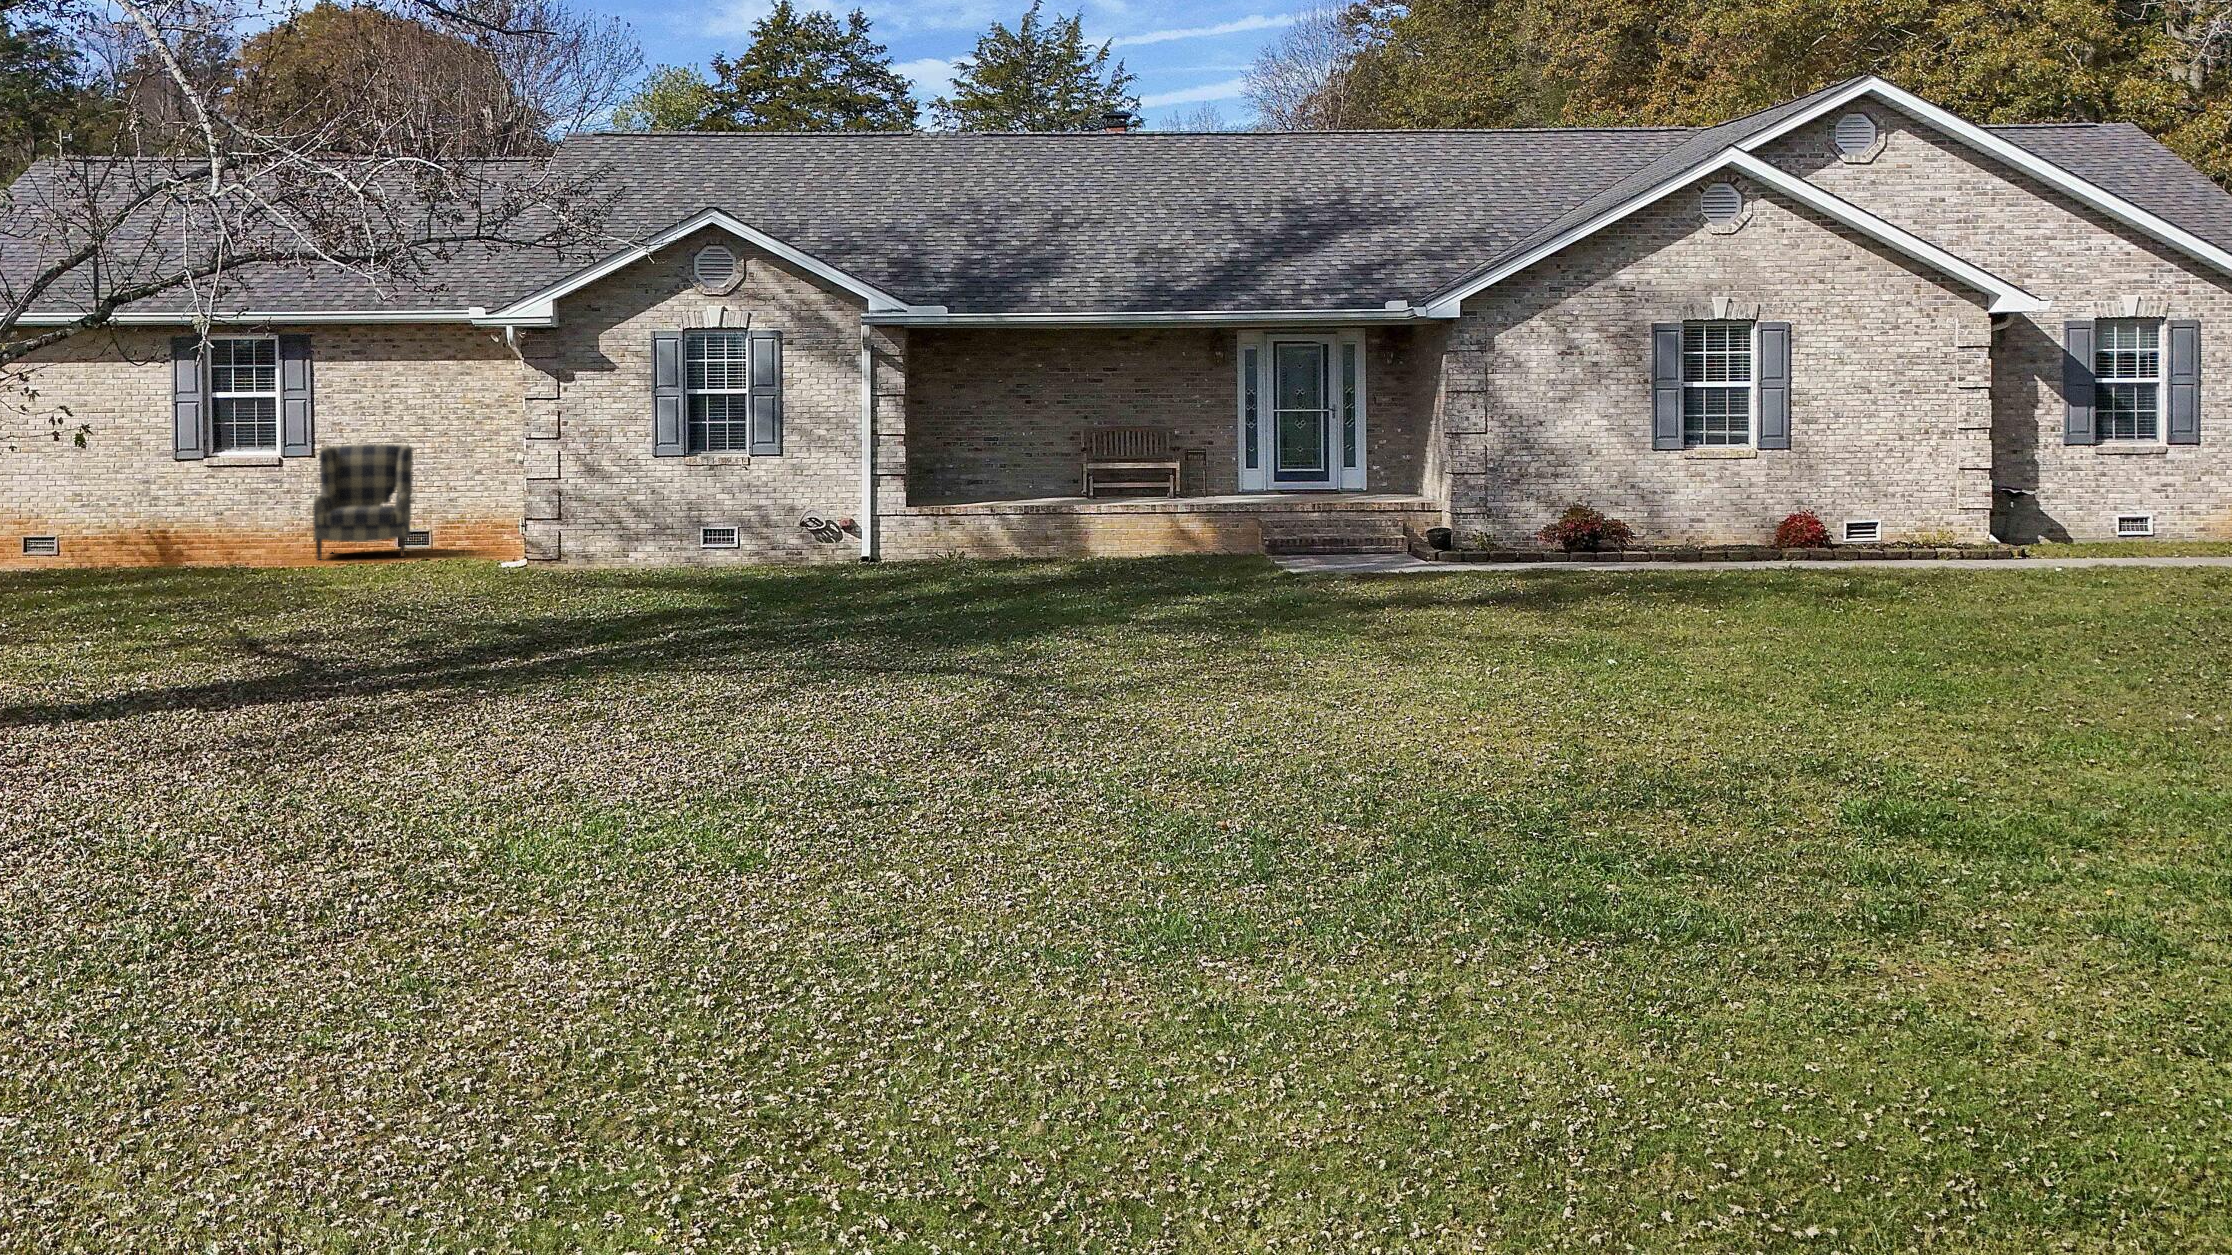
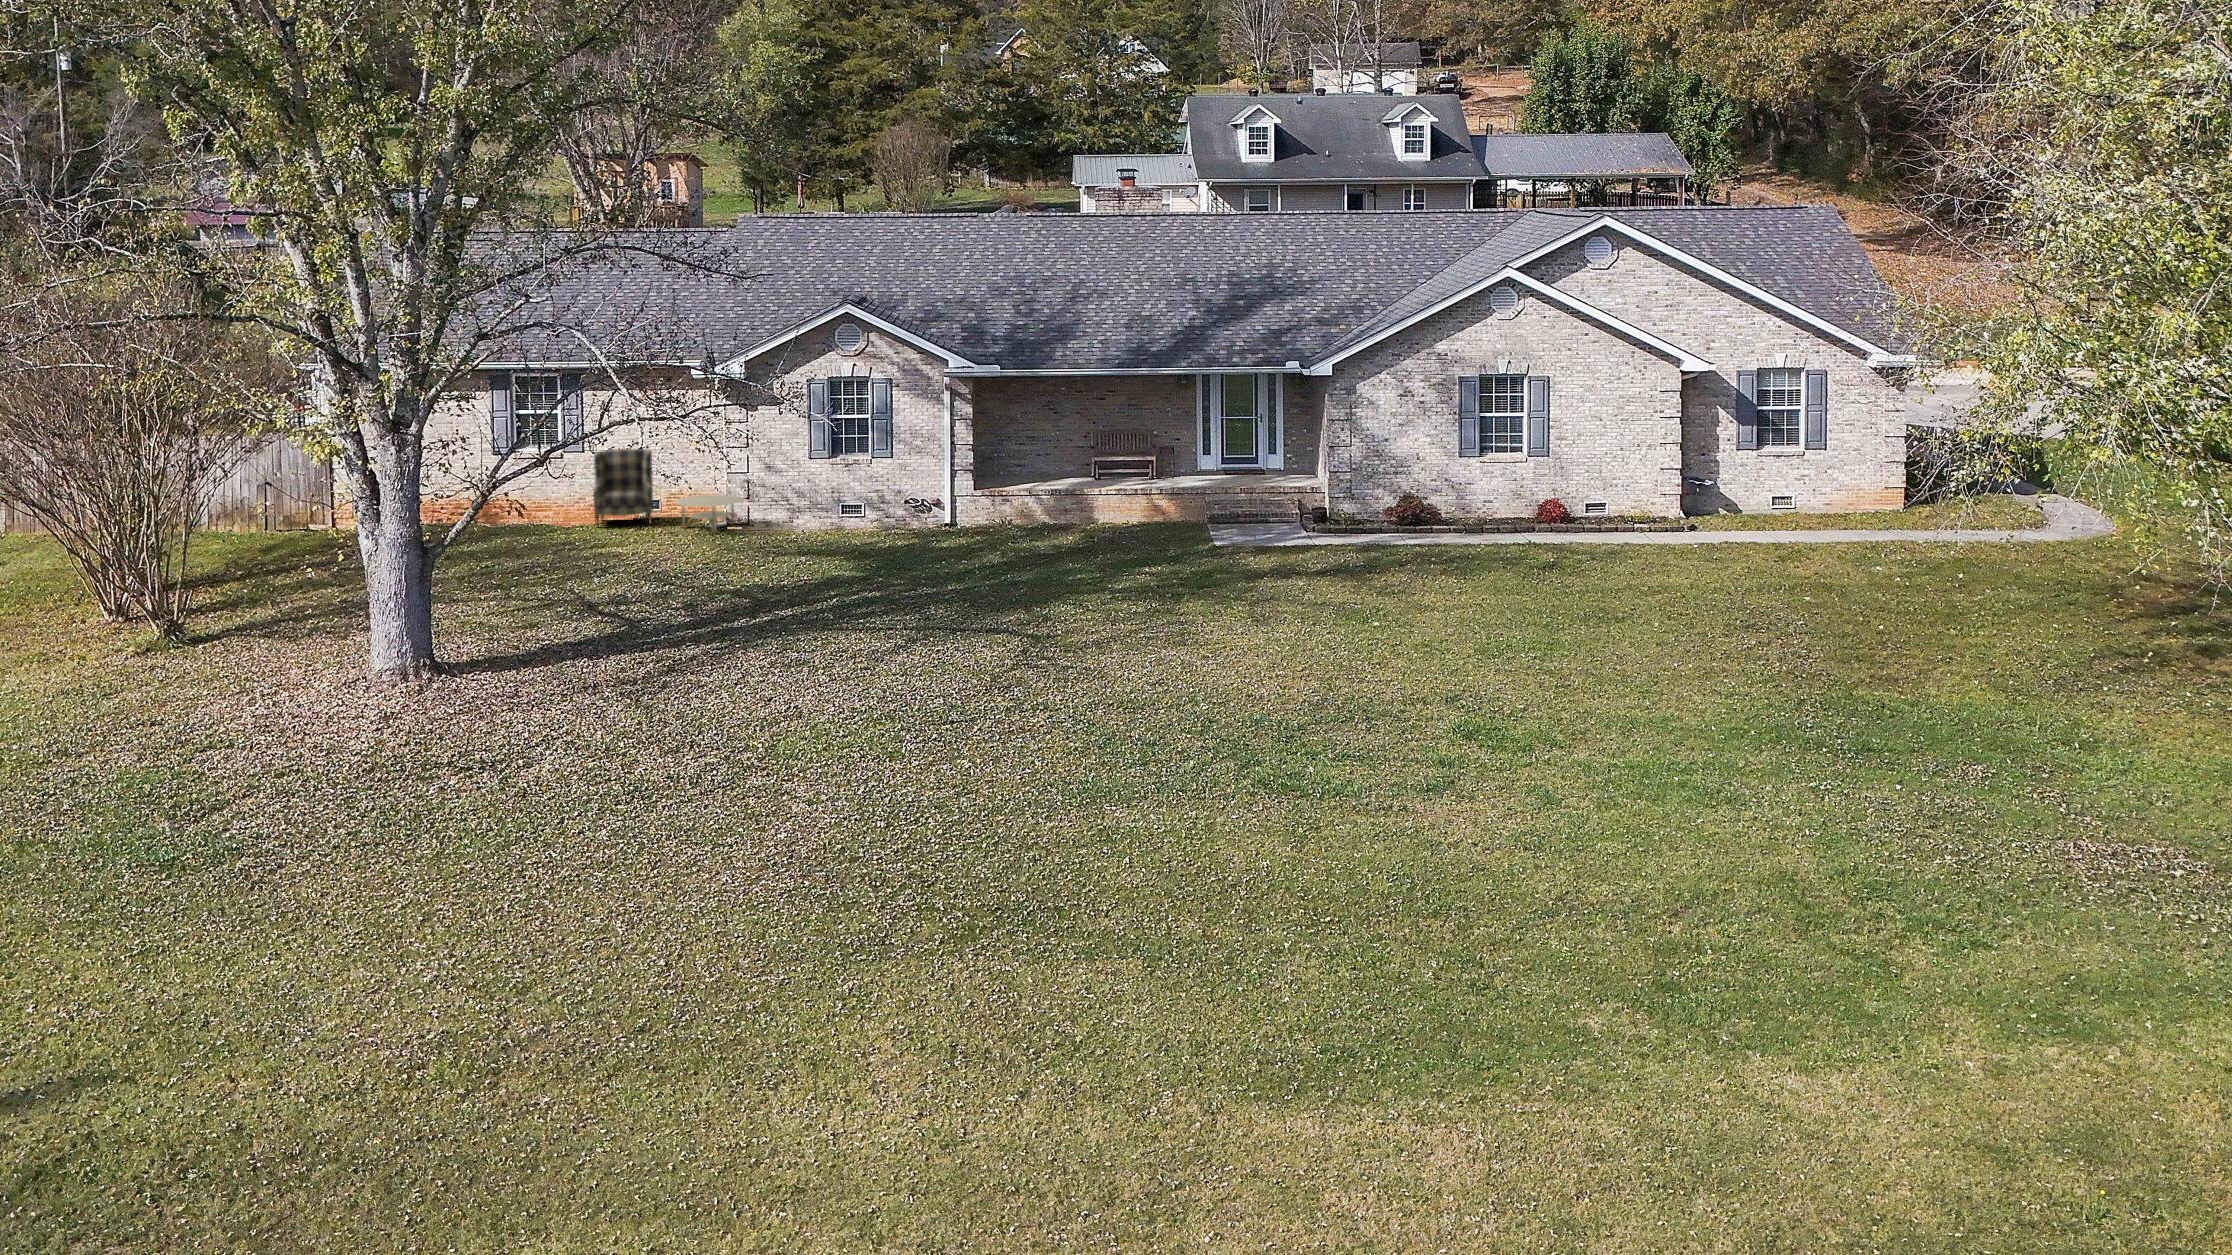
round table: none [439,511,551,564] -> present [675,495,744,533]

